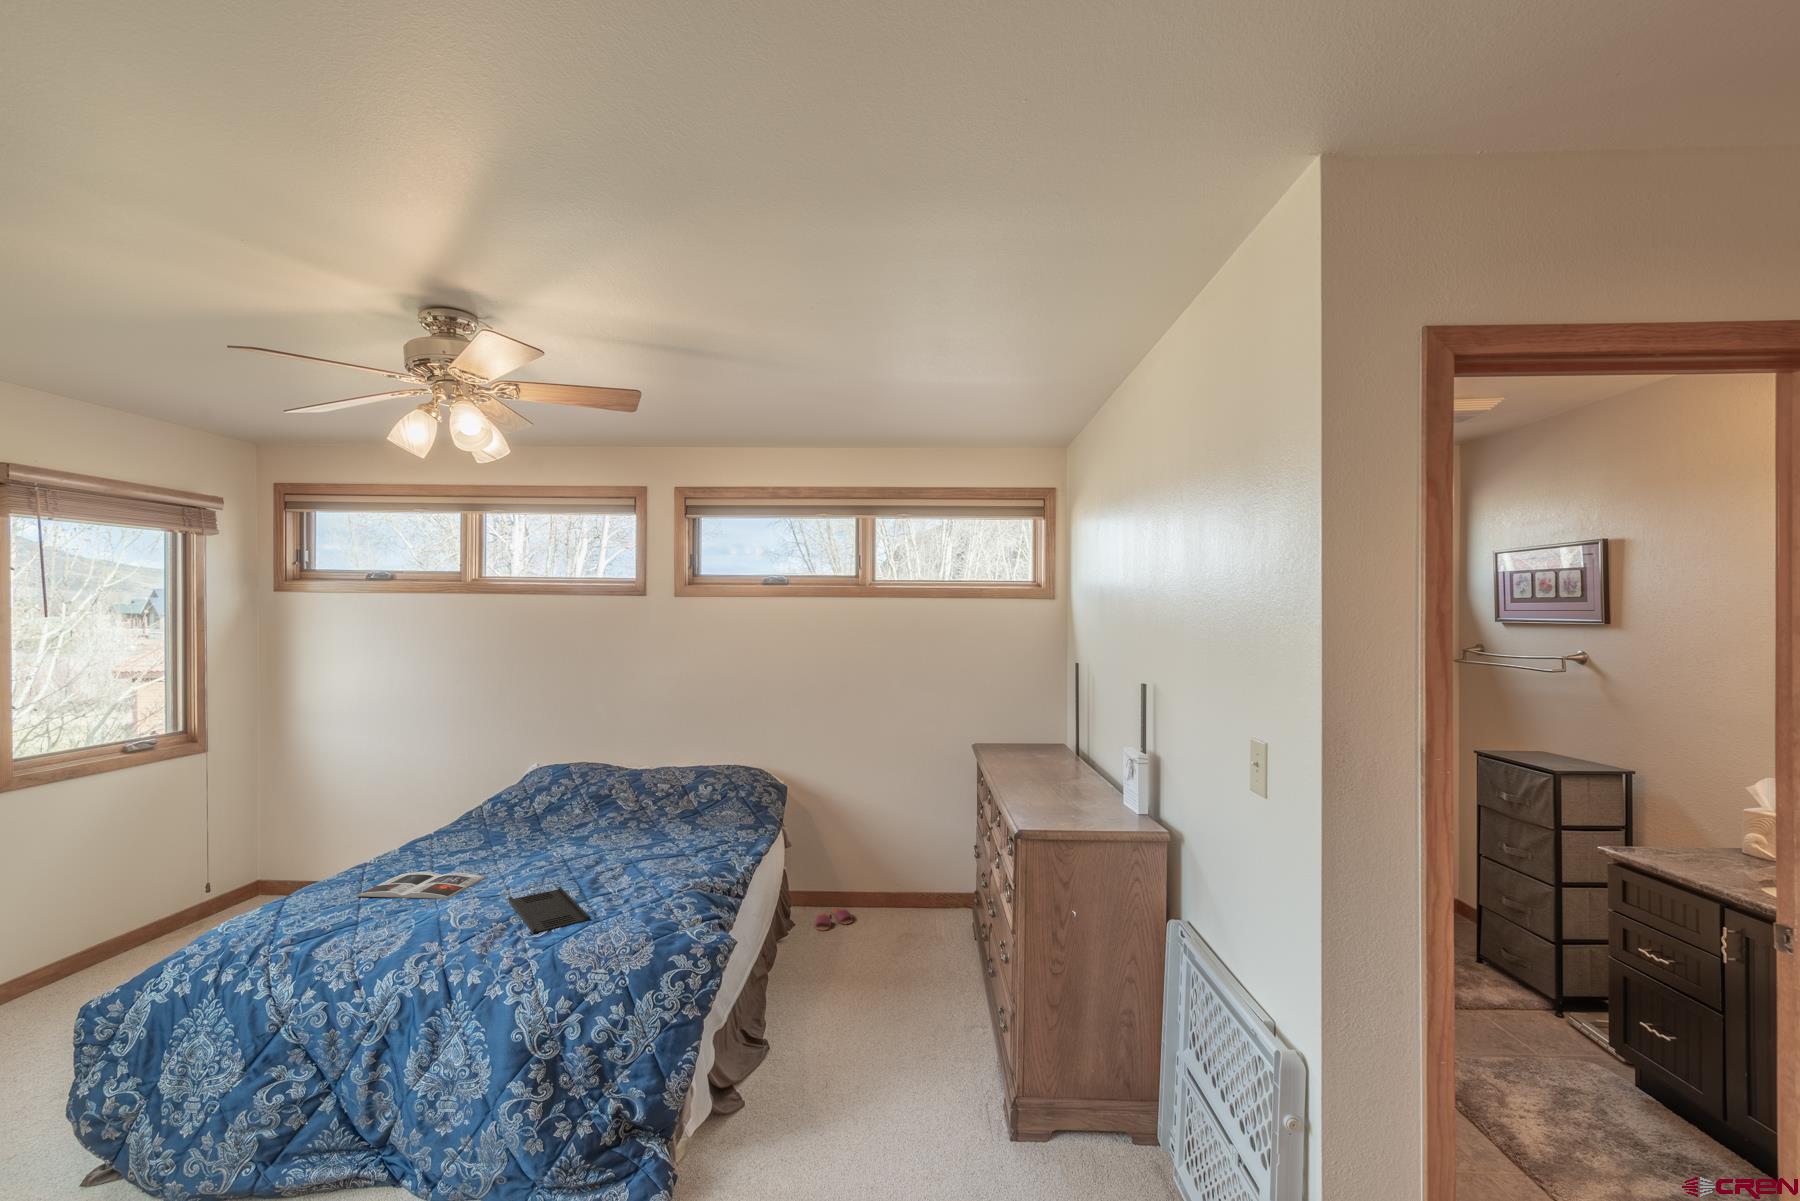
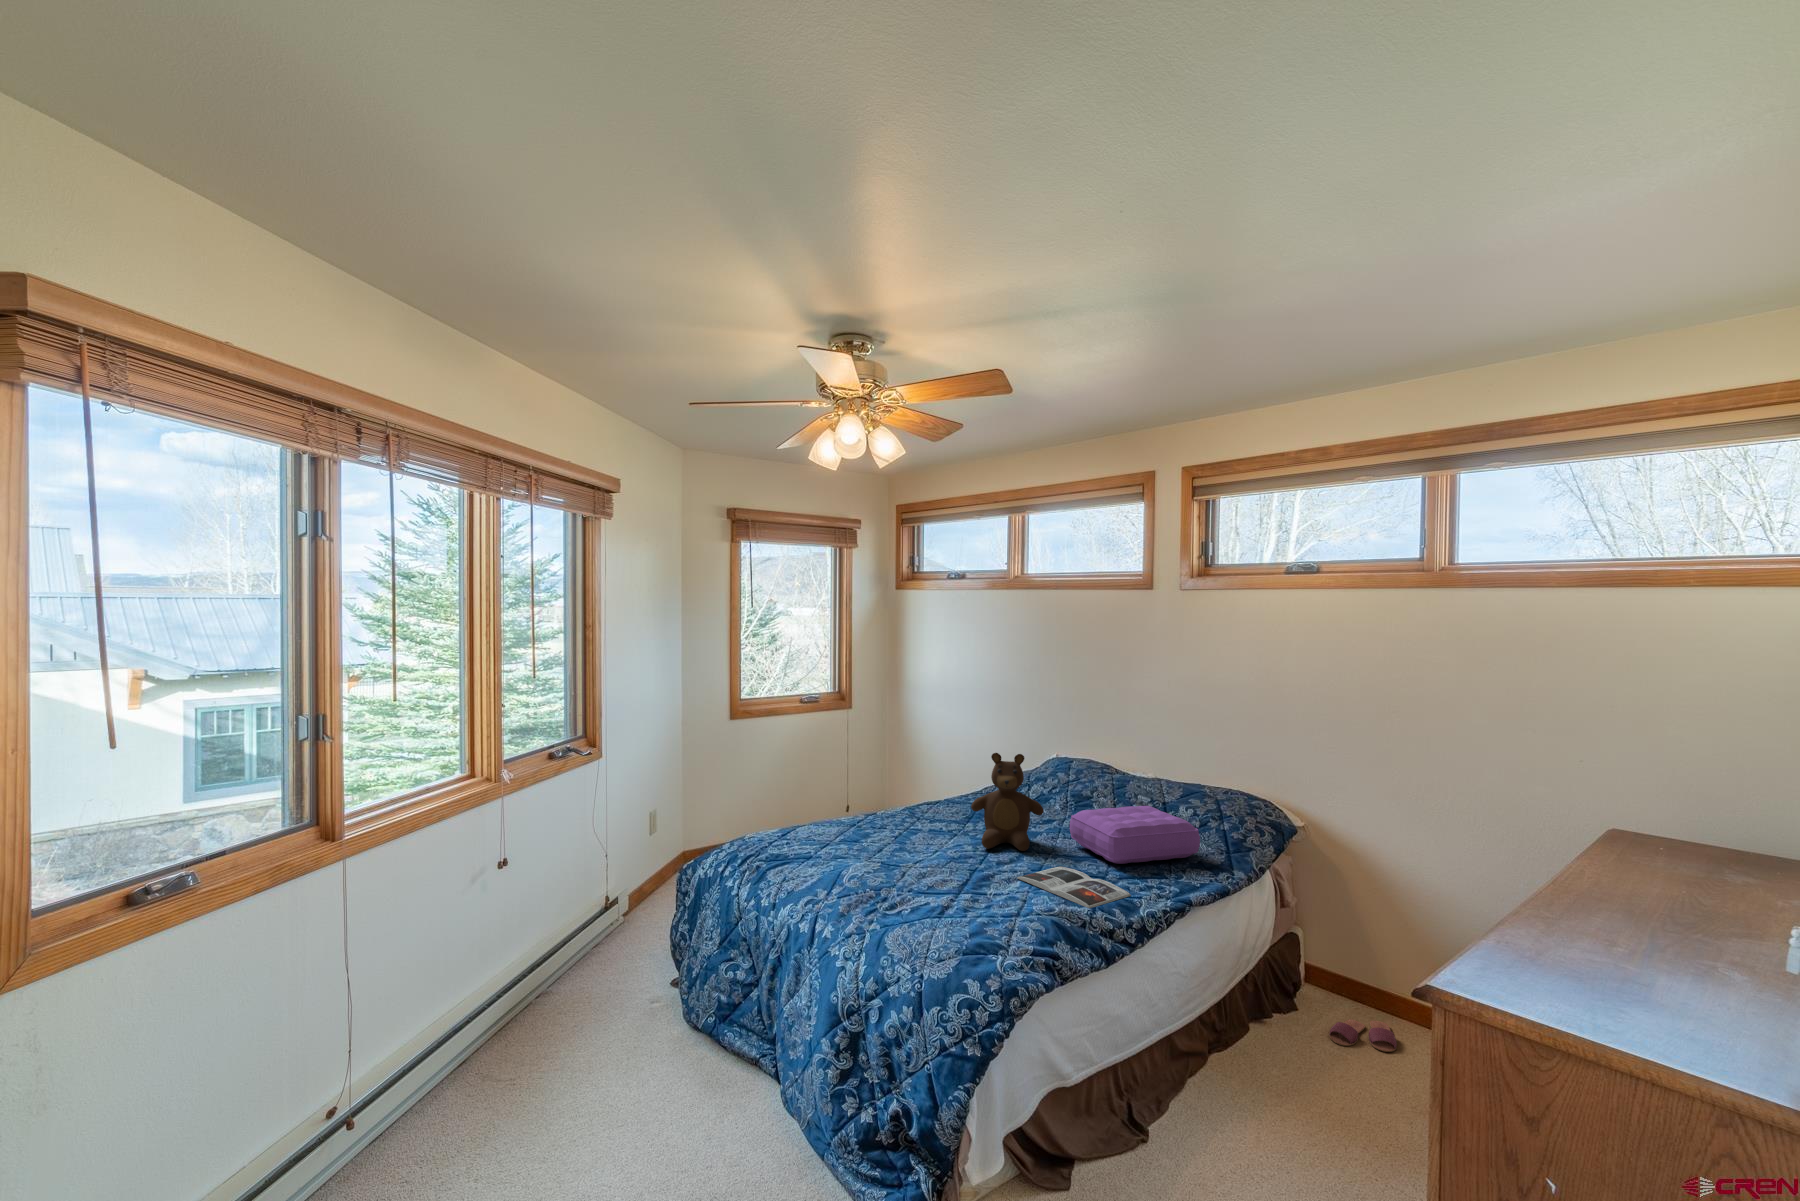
teddy bear: none [522,760,598,860] -> present [971,753,1044,851]
pillow: none [624,787,735,840] -> present [1070,806,1200,864]
magazine: present [357,872,484,899] -> present [1017,867,1131,908]
tray: present [508,887,589,934] -> none [888,870,955,914]

